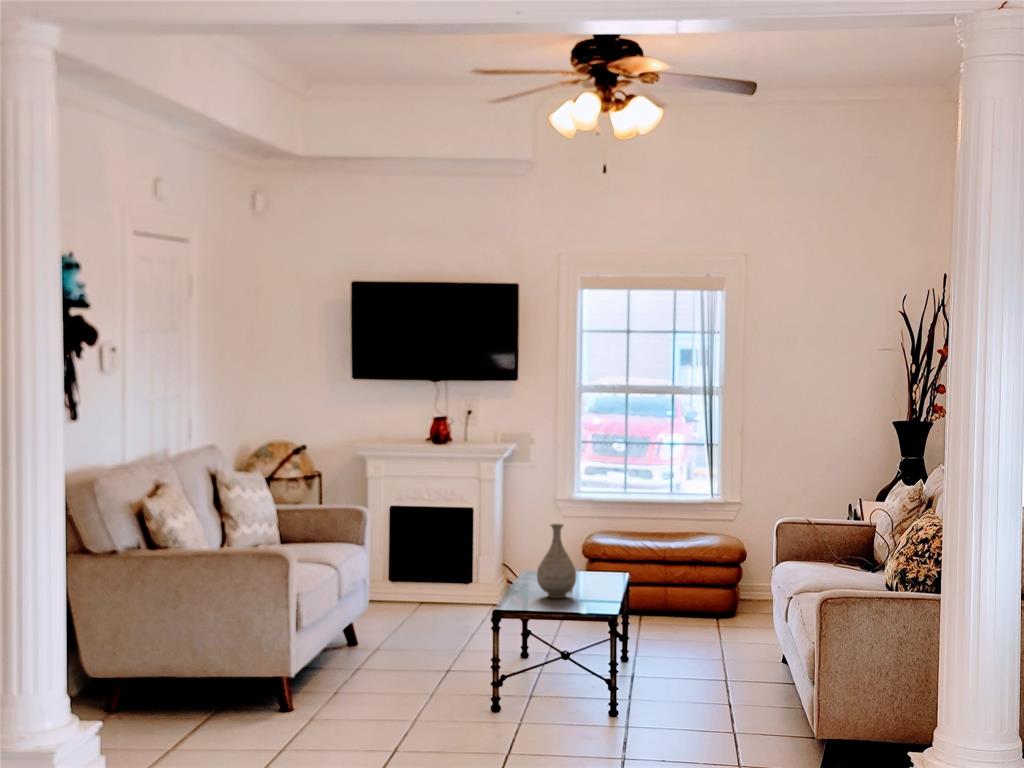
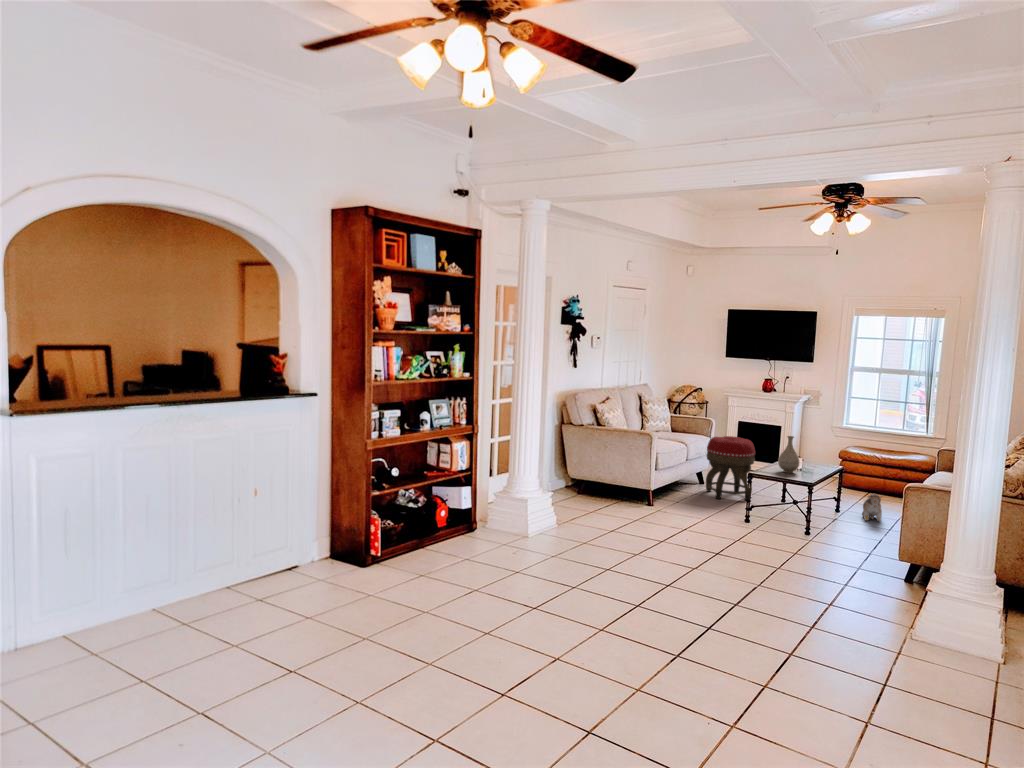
footstool: none [370,538,466,673] -> present [706,436,755,500]
plush toy: none [666,614,706,667] -> present [862,494,882,521]

